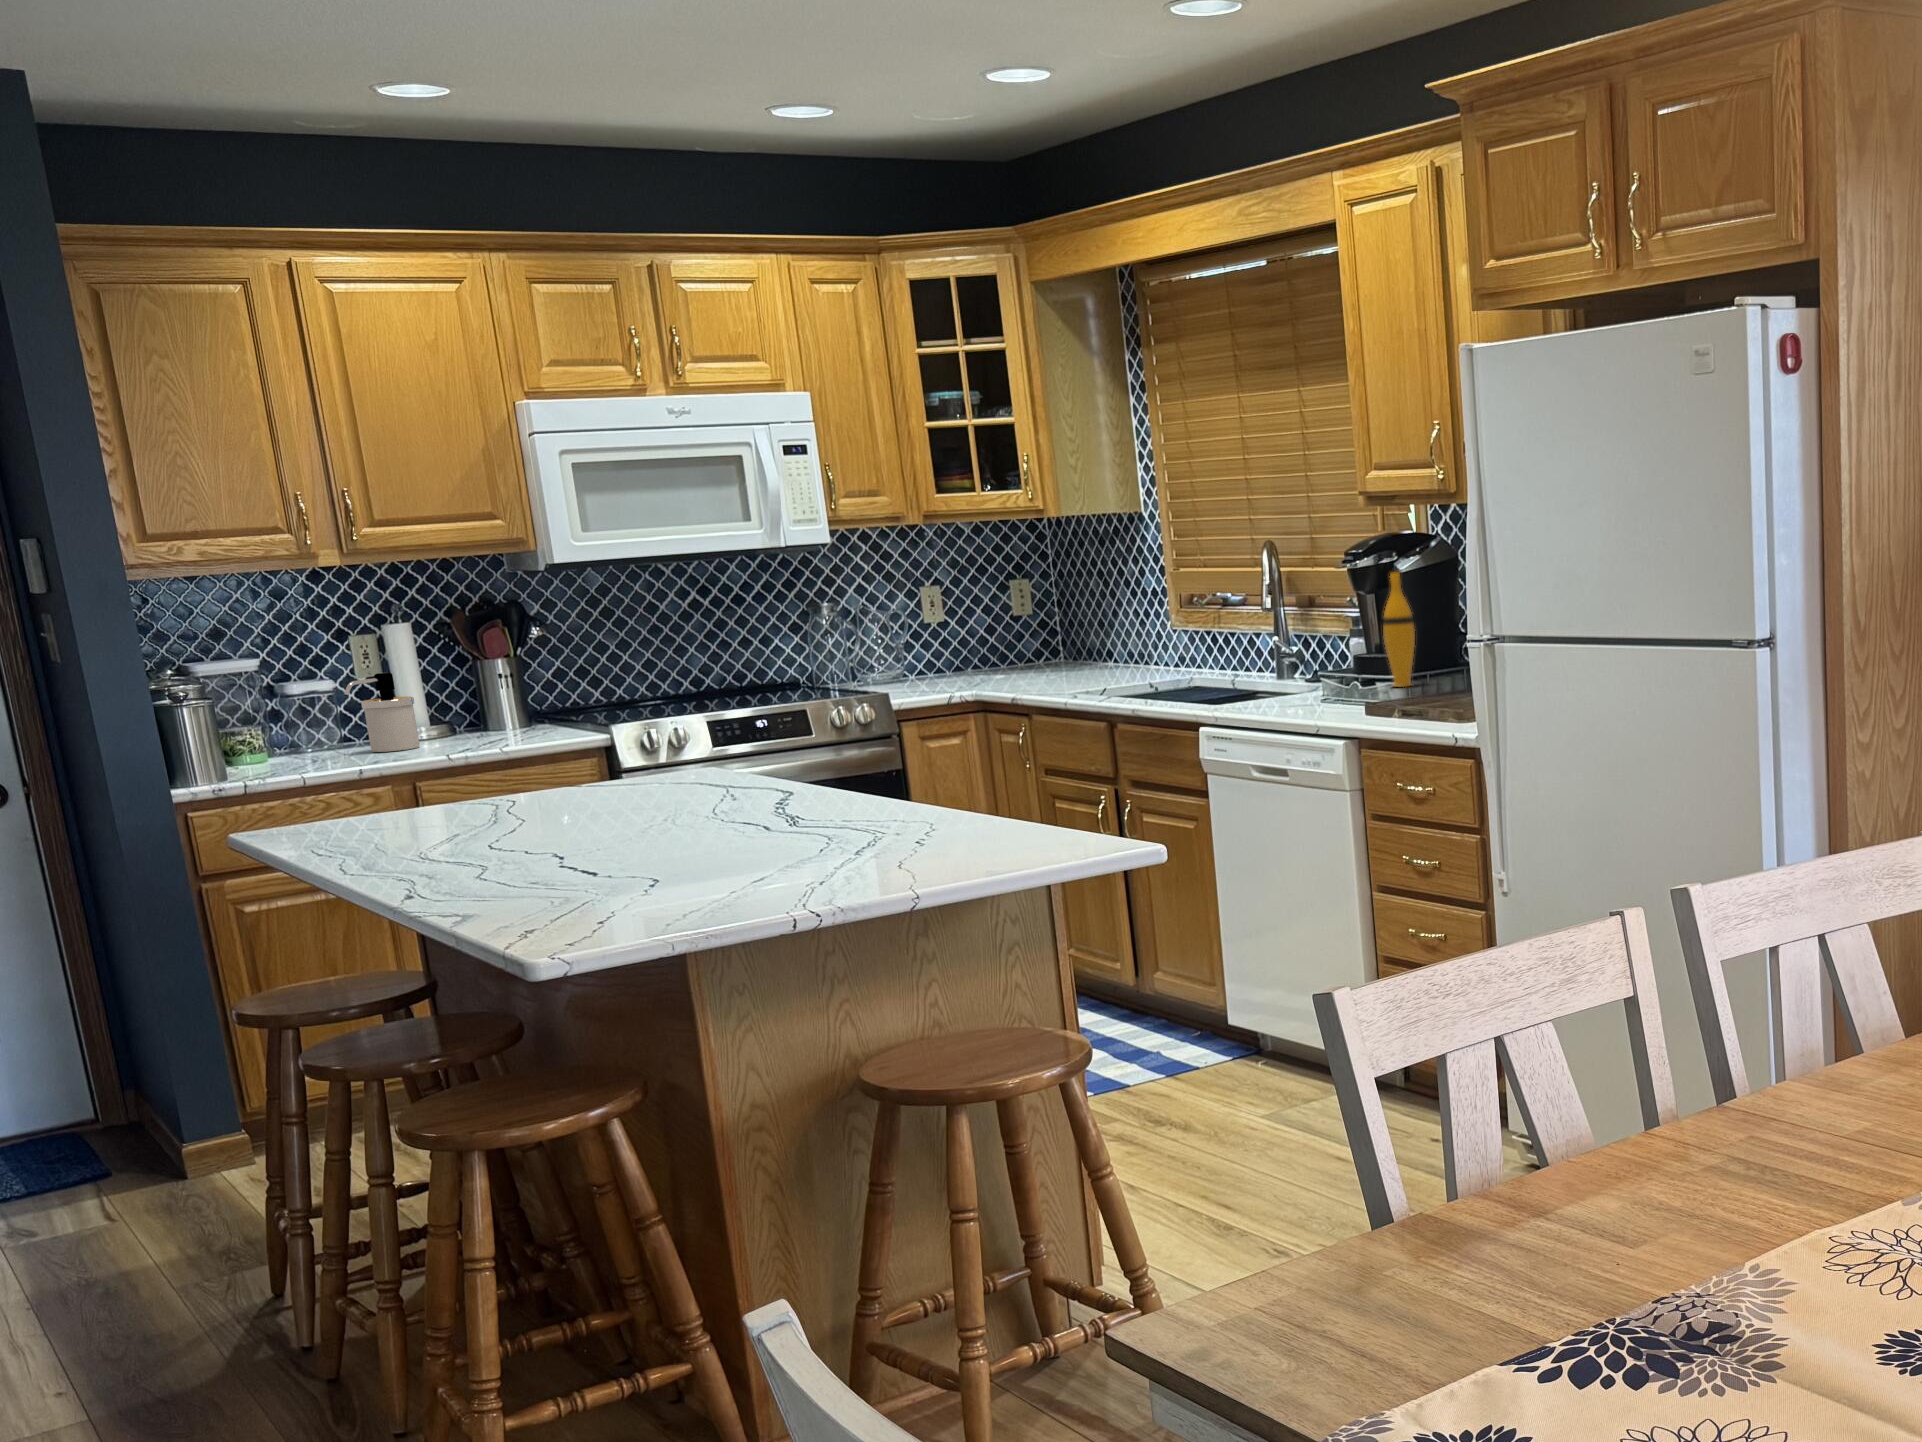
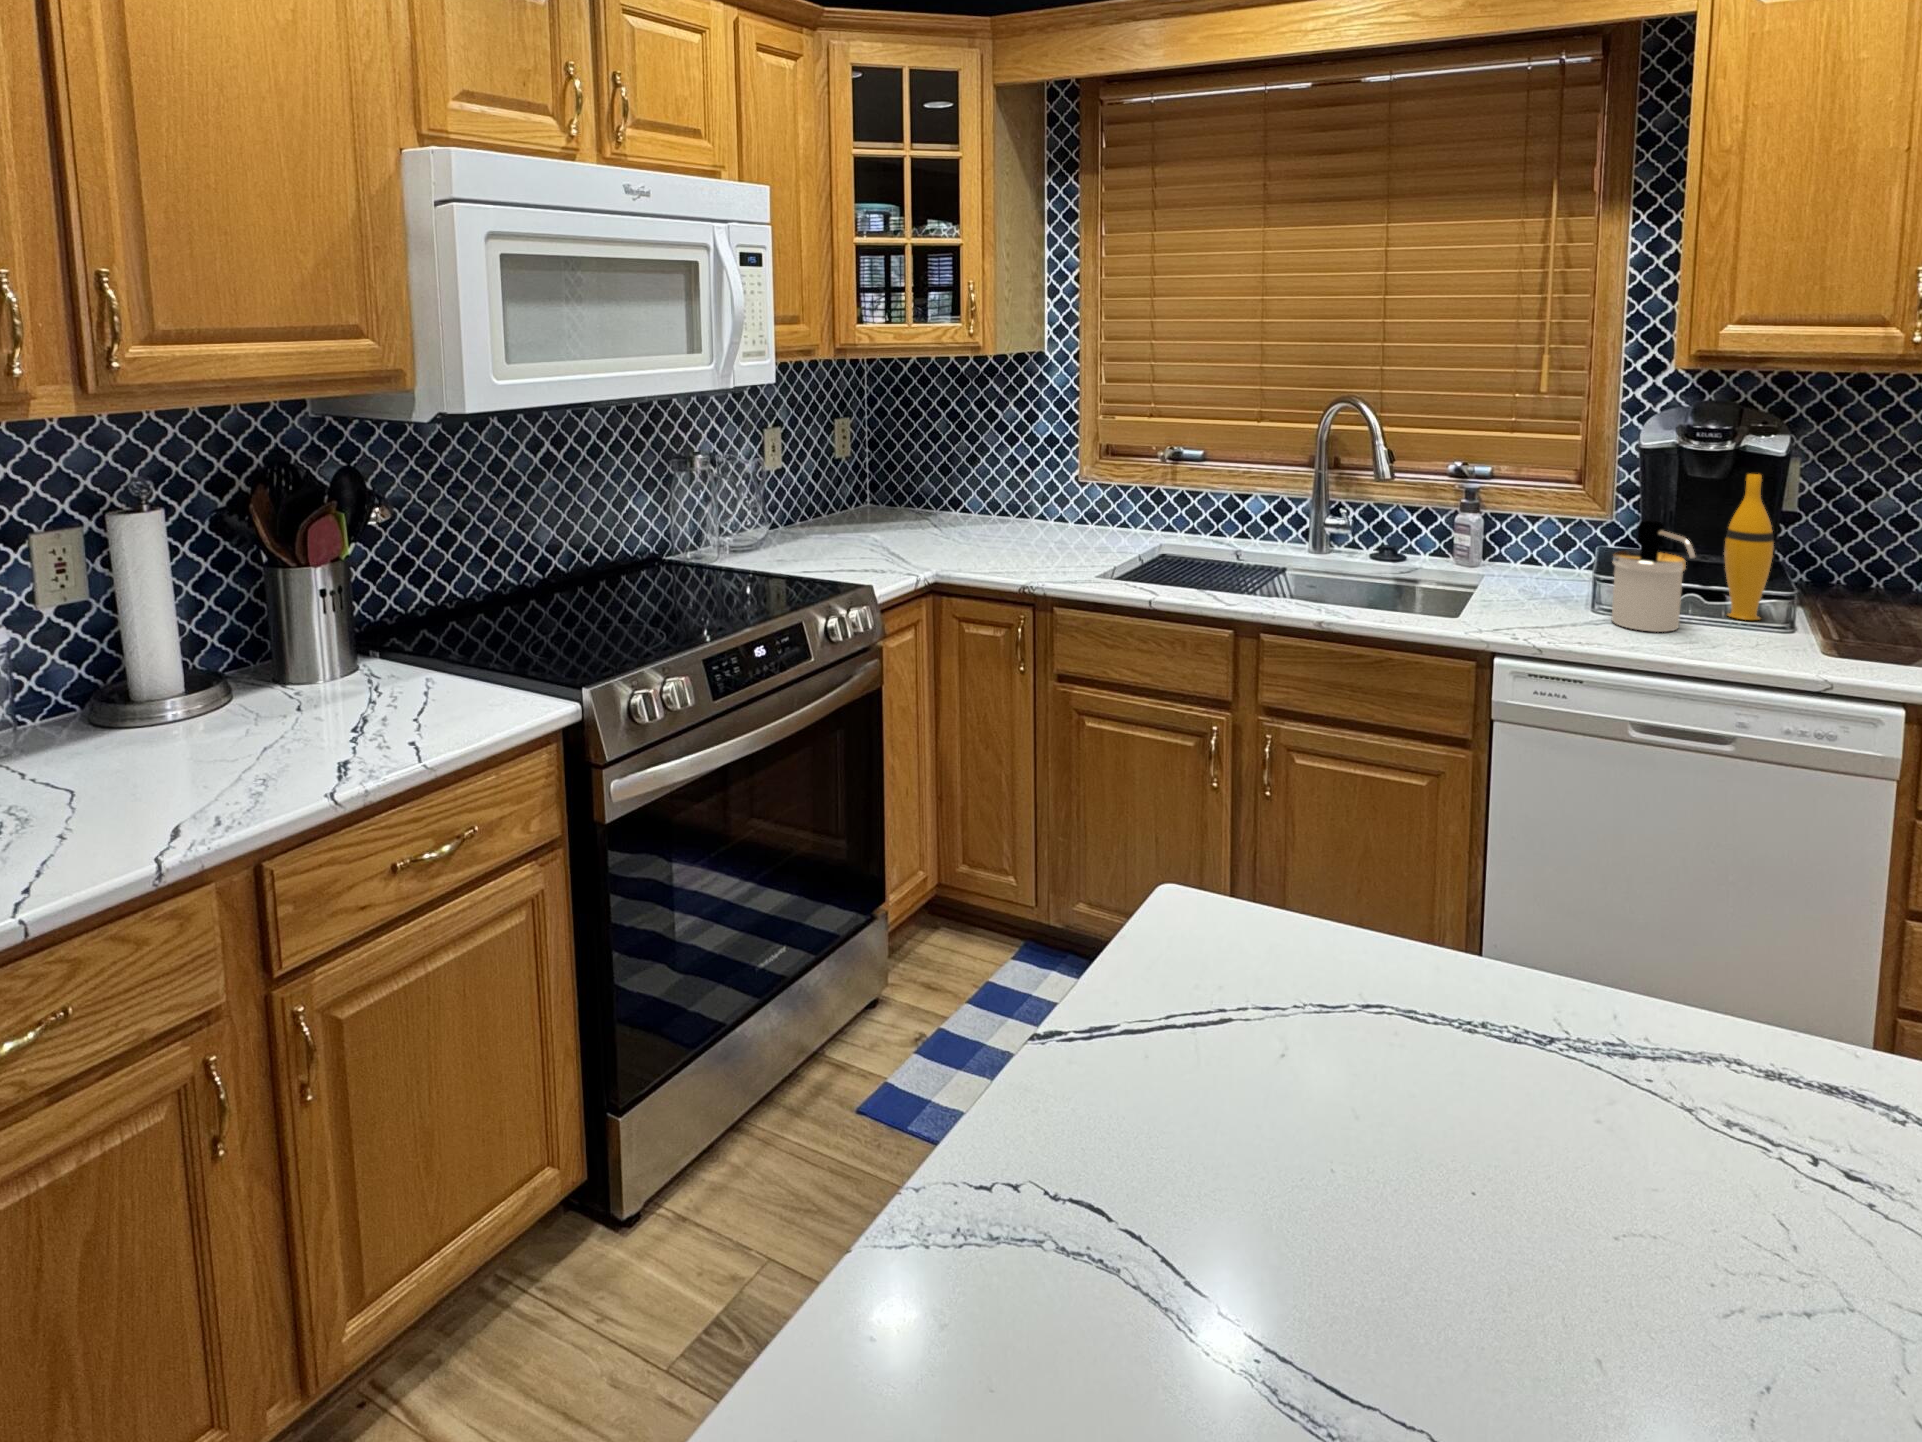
soap dispenser: present [344,673,420,752] -> present [1612,520,1695,632]

